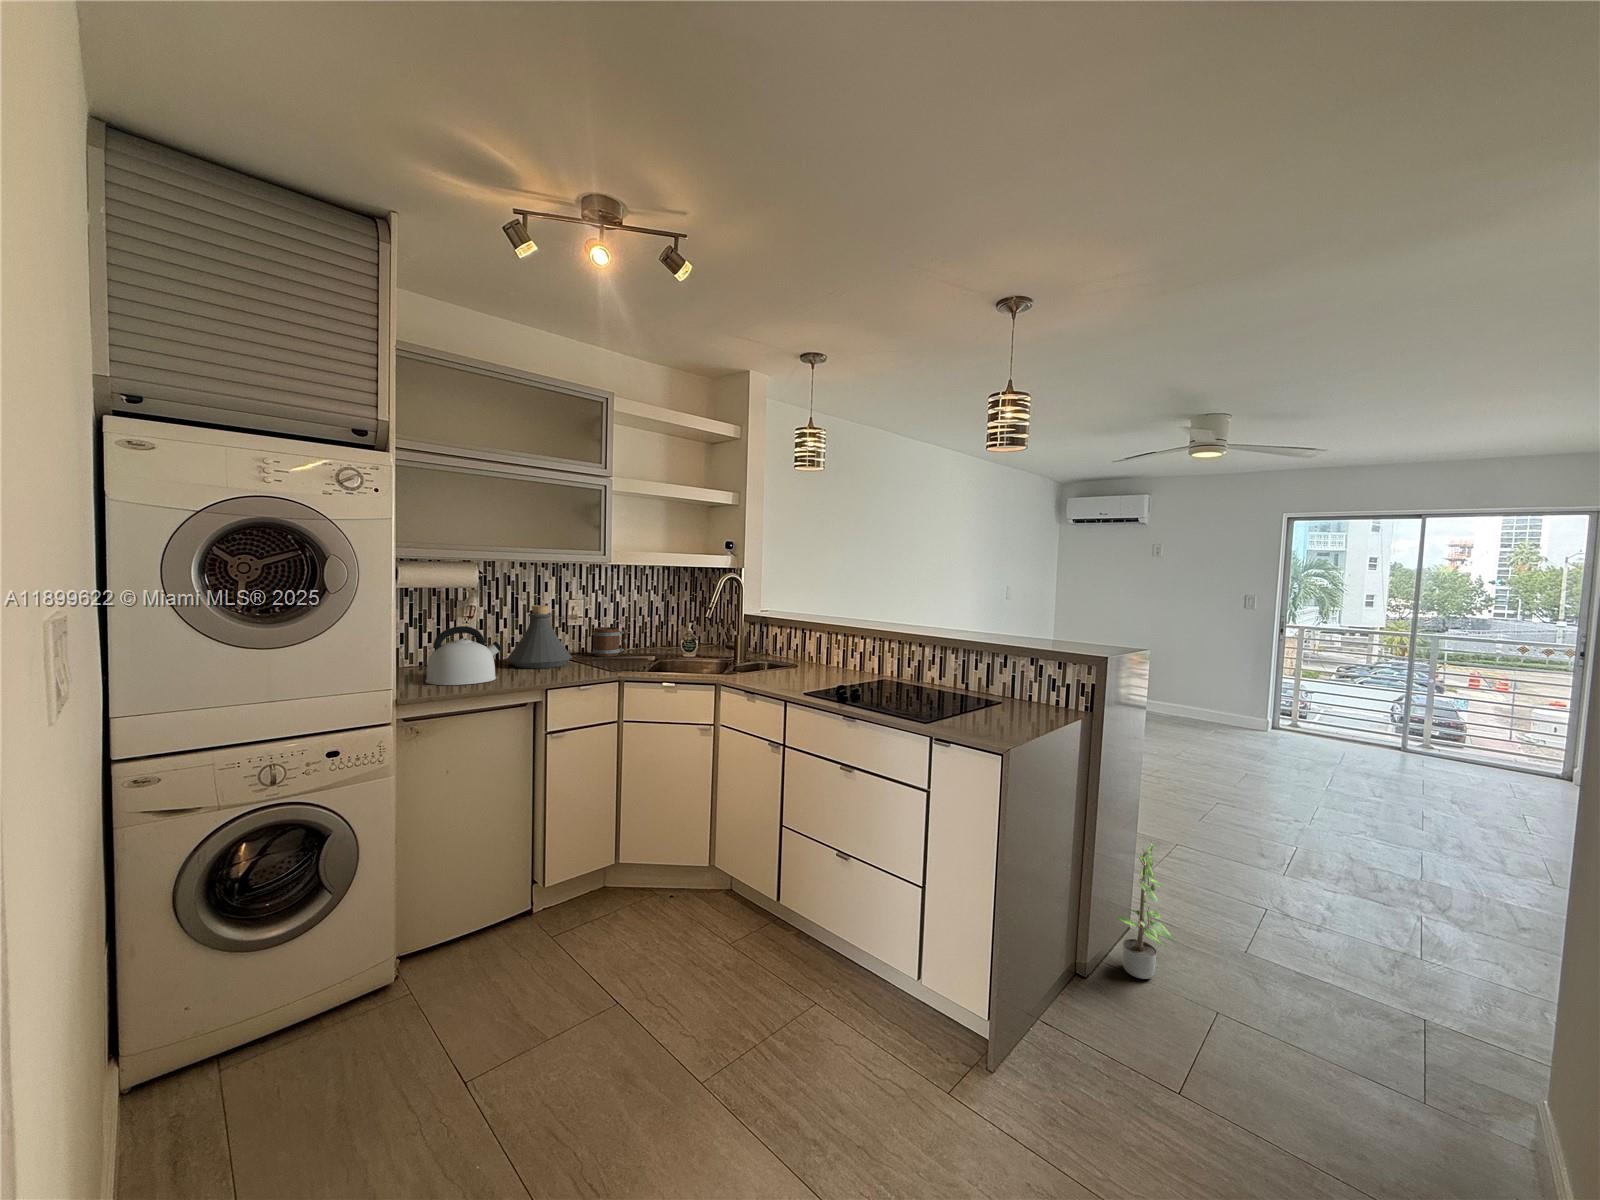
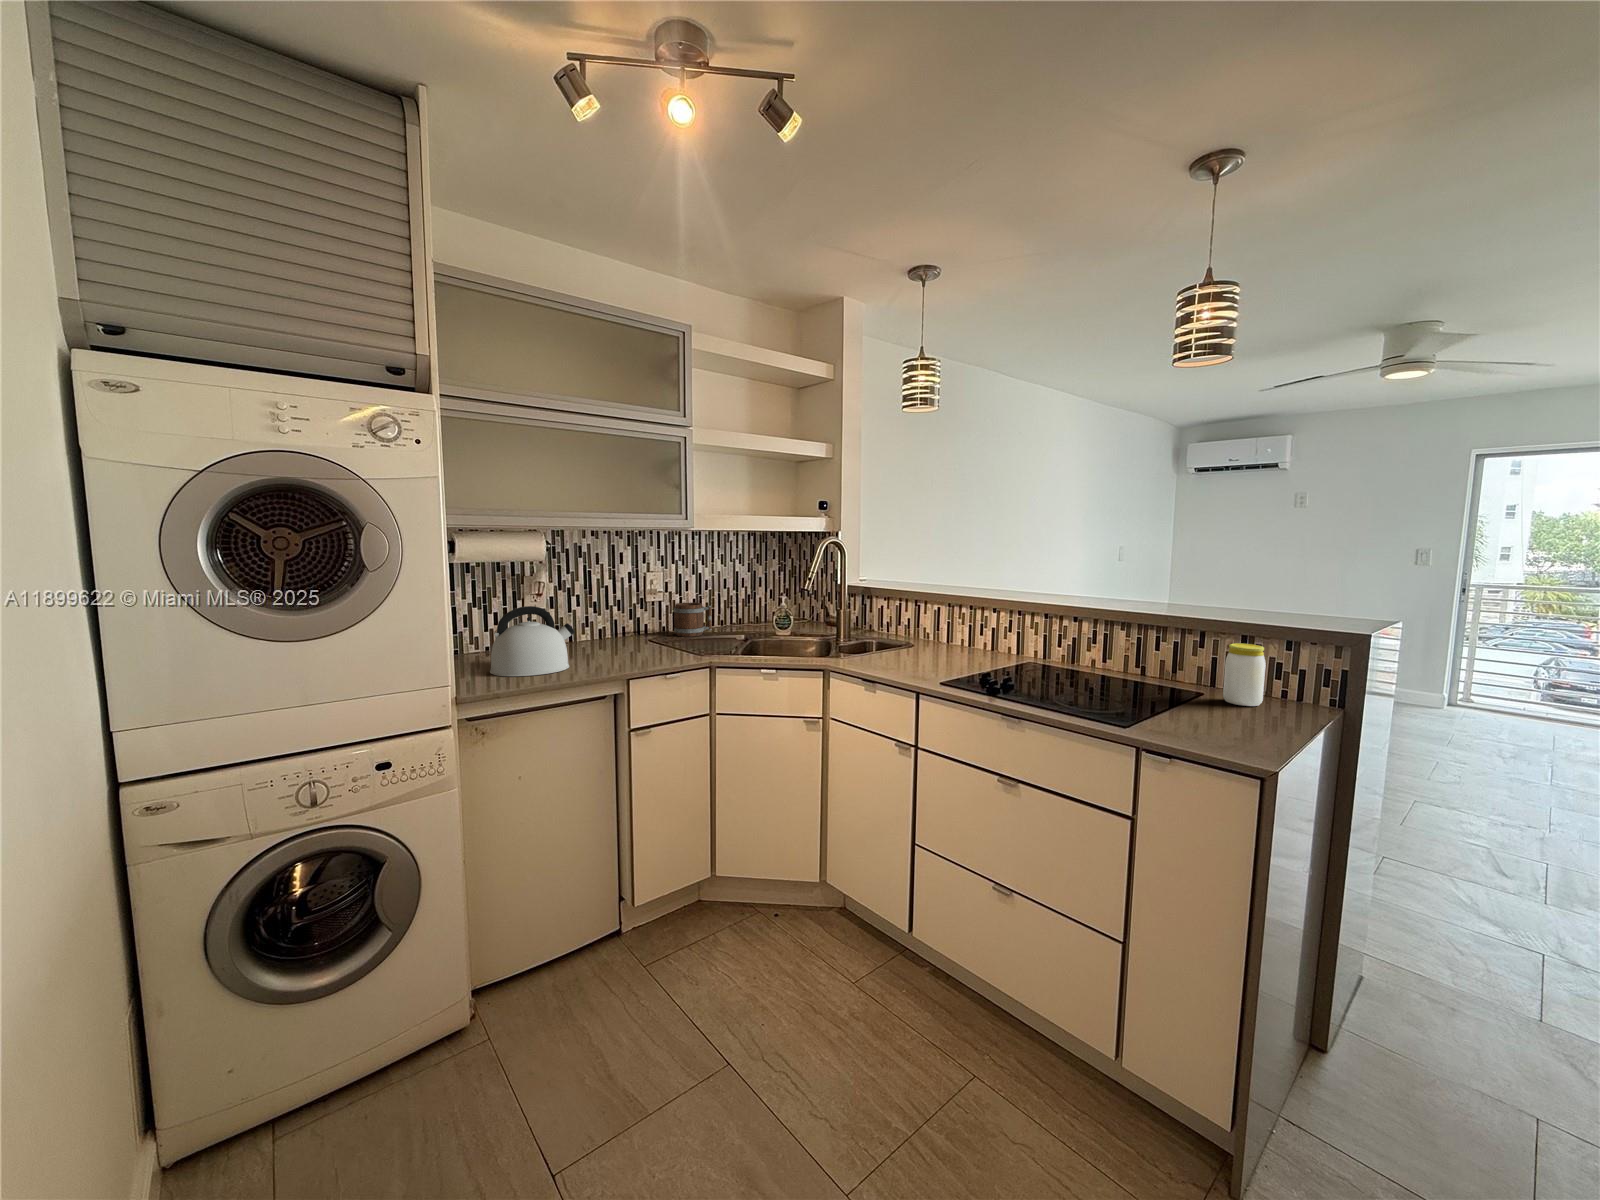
bottle: present [507,605,571,668] -> none [580,579,652,653]
jar: none [1014,664,1042,711] -> present [1223,643,1266,706]
potted plant: present [1116,844,1174,979] -> none [1363,872,1444,1053]

